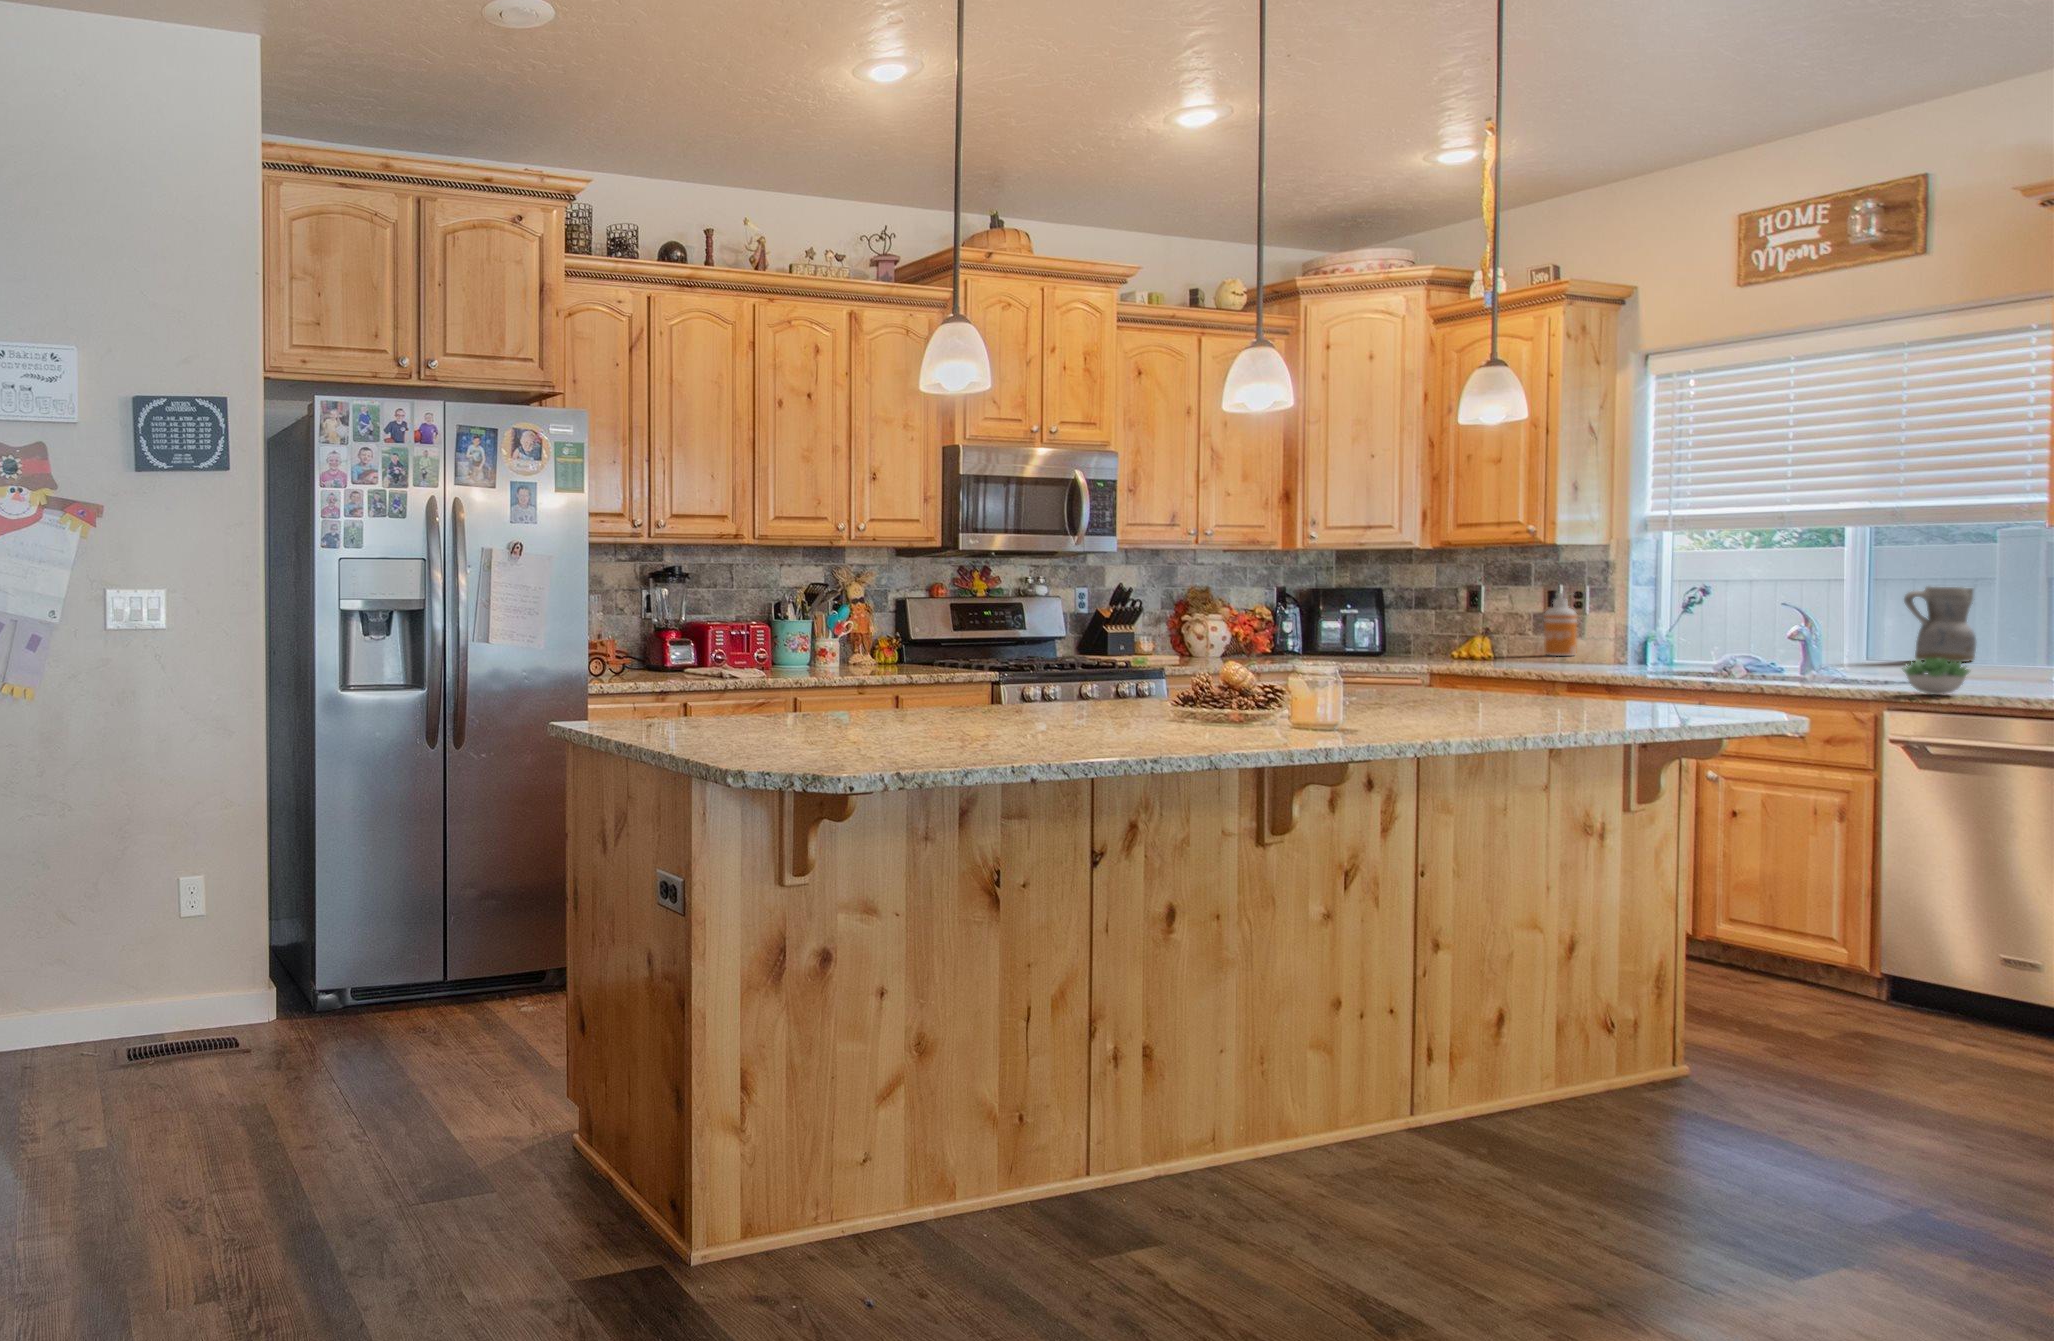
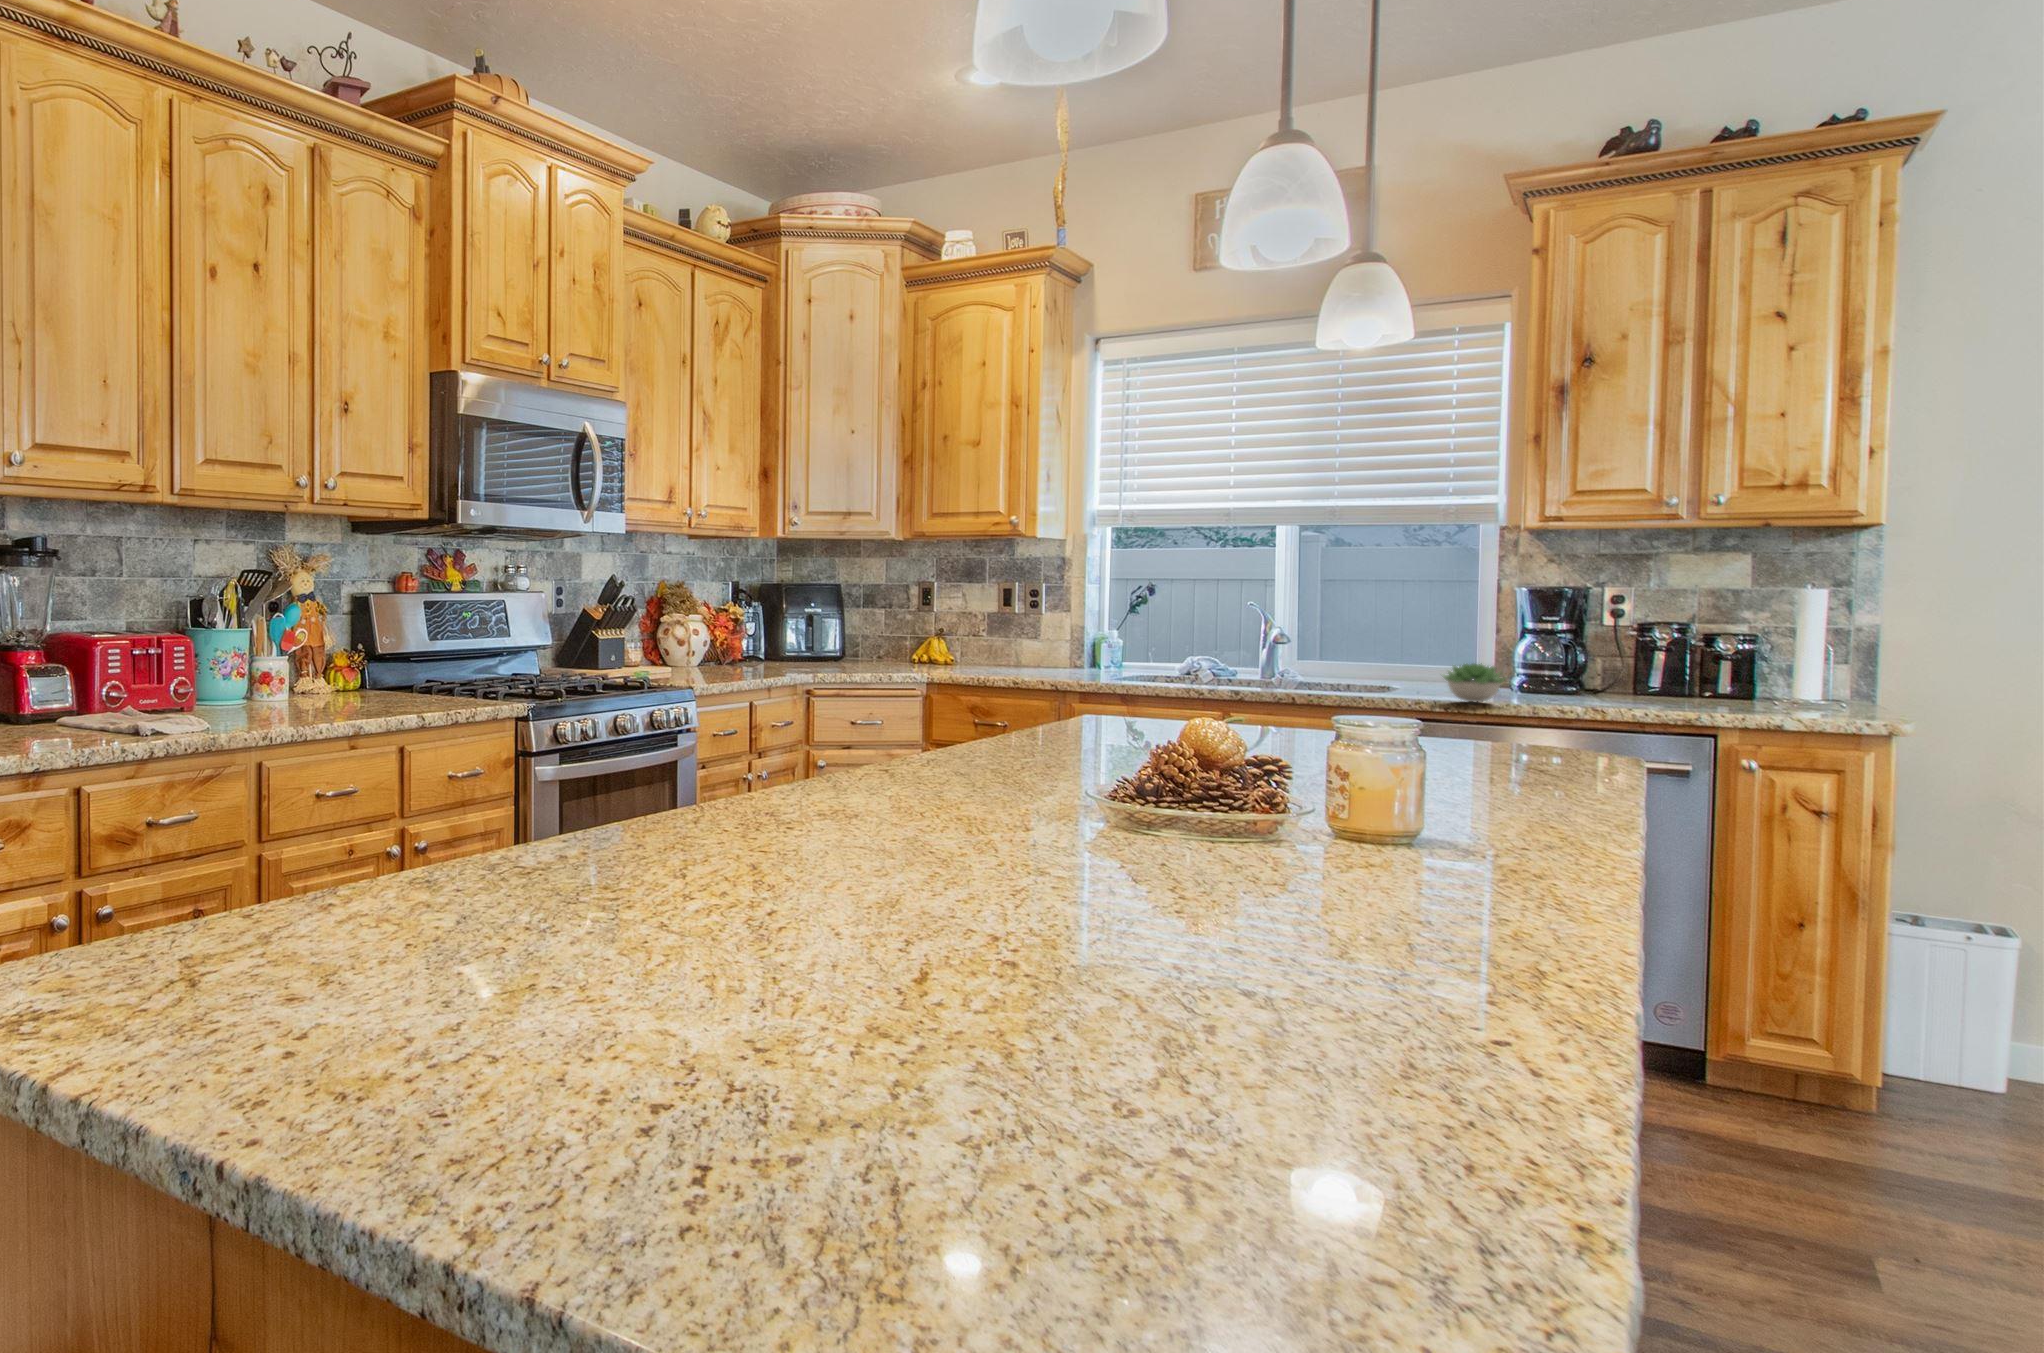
ceramic pitcher: present [1904,586,1976,662] -> none [1325,586,1380,661]
soap dispenser: present [1544,593,1577,656] -> none [1004,590,1033,659]

